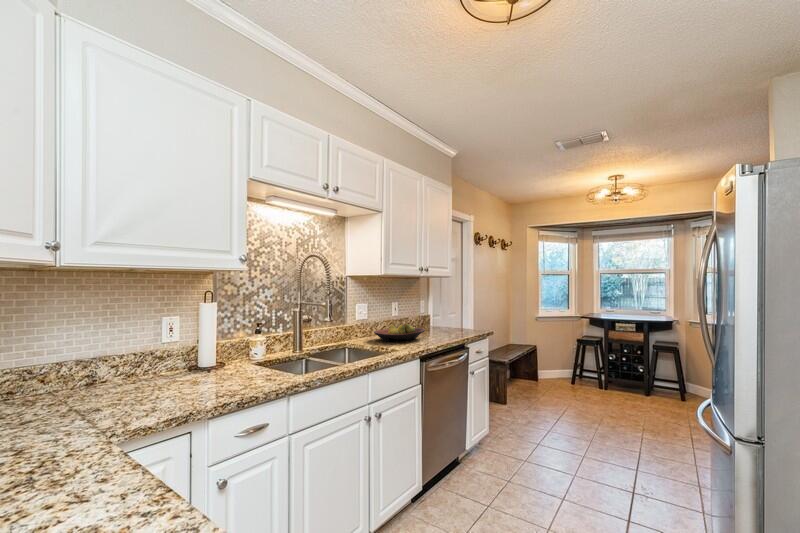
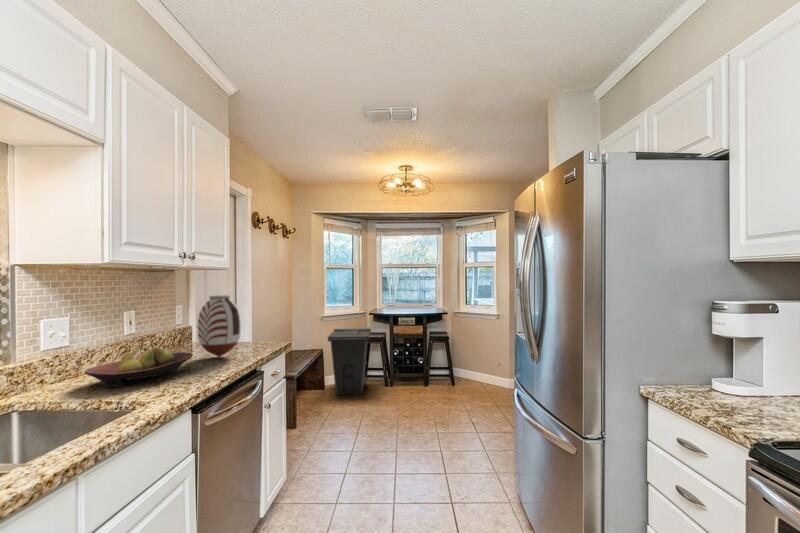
vase: none [430,295,456,335] -> present [198,296,241,357]
trash can: none [541,328,586,389] -> present [328,328,371,395]

